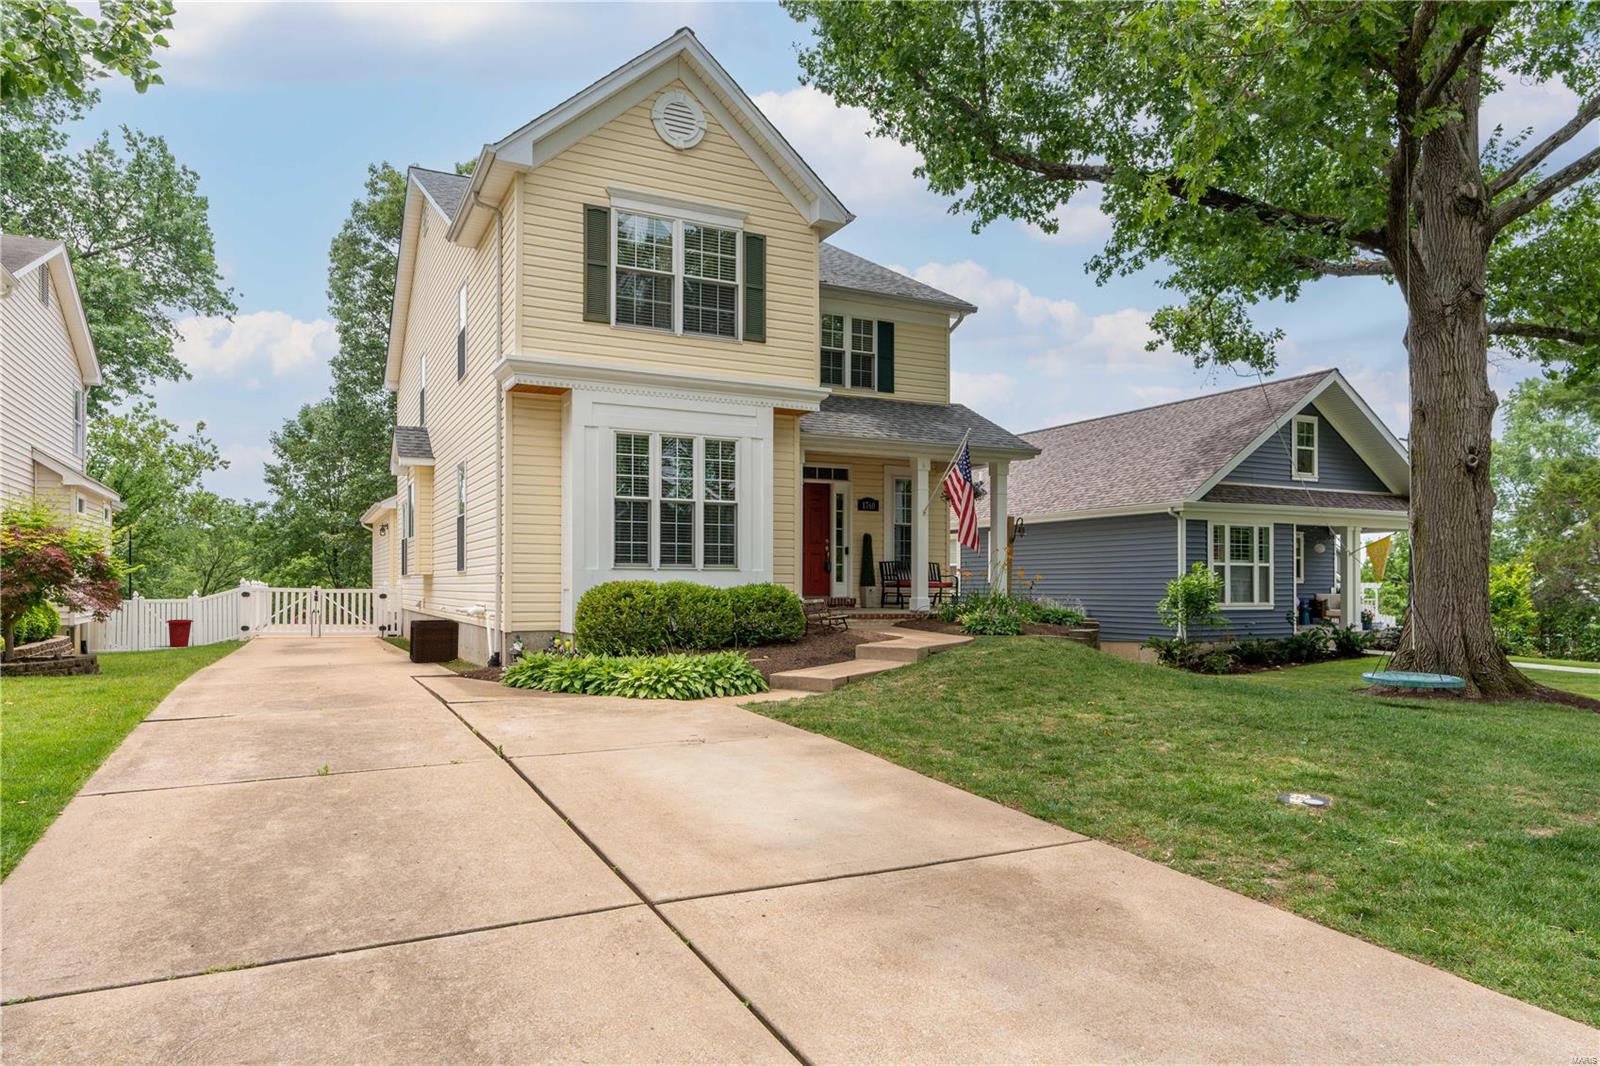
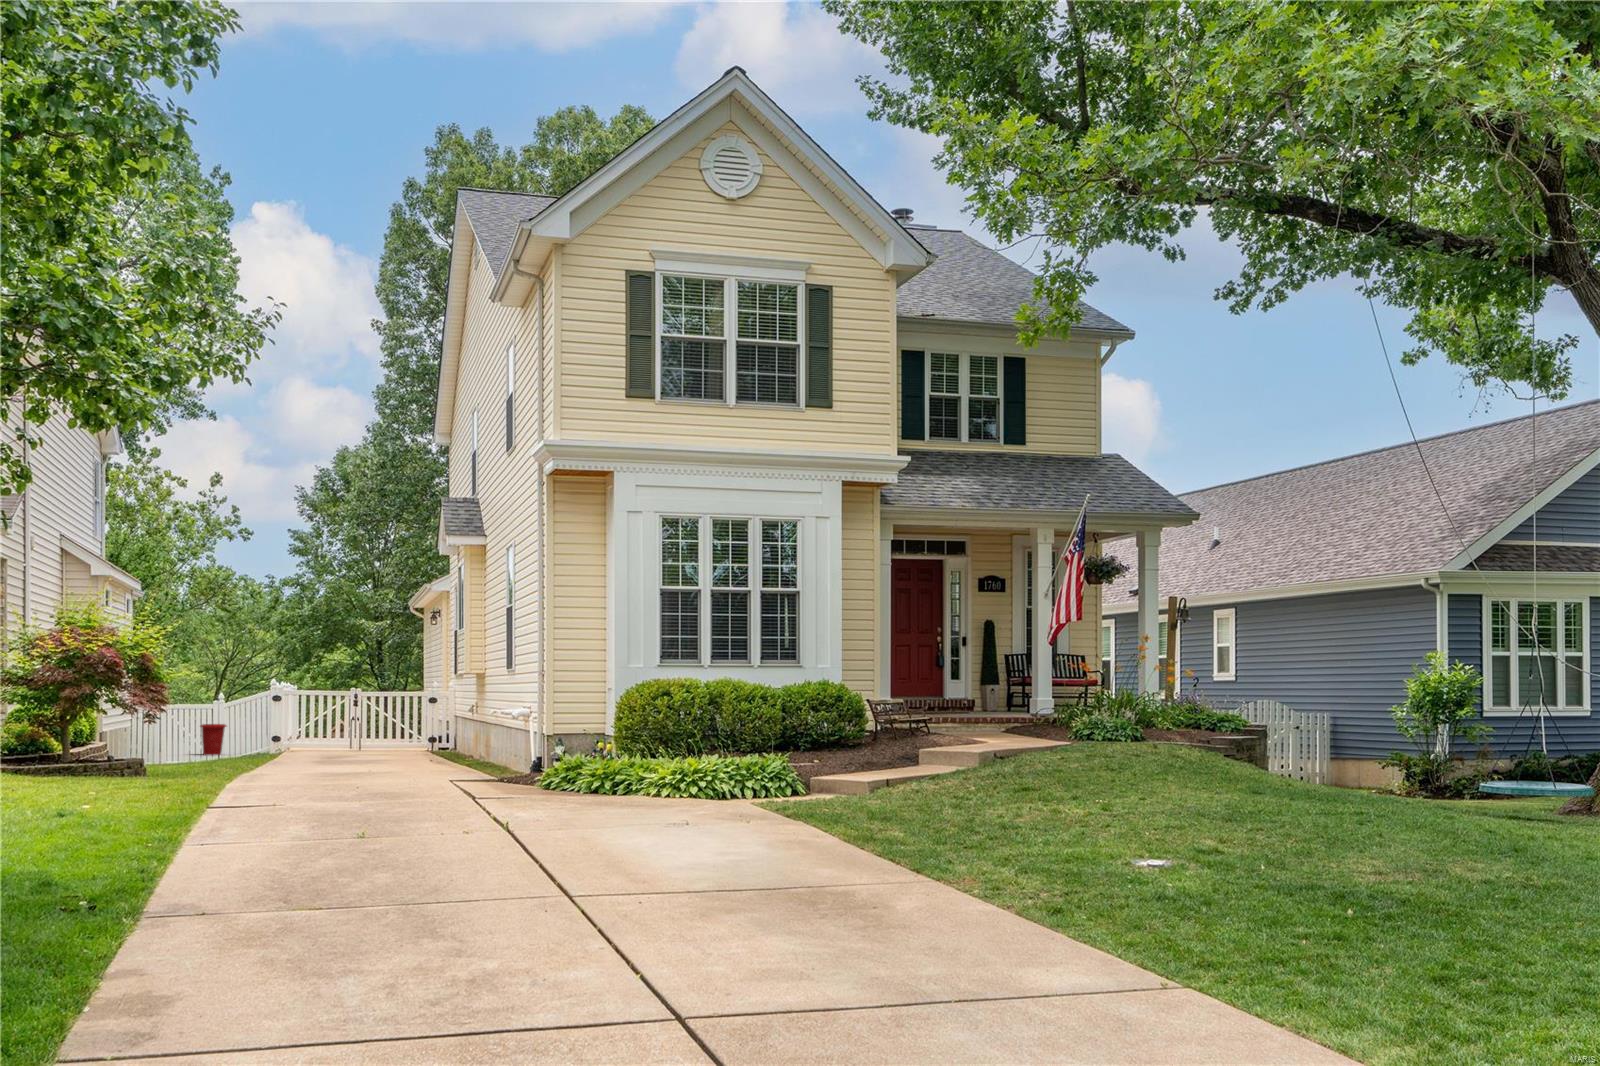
wooden crate: present [409,620,459,663] -> none [454,723,506,772]

